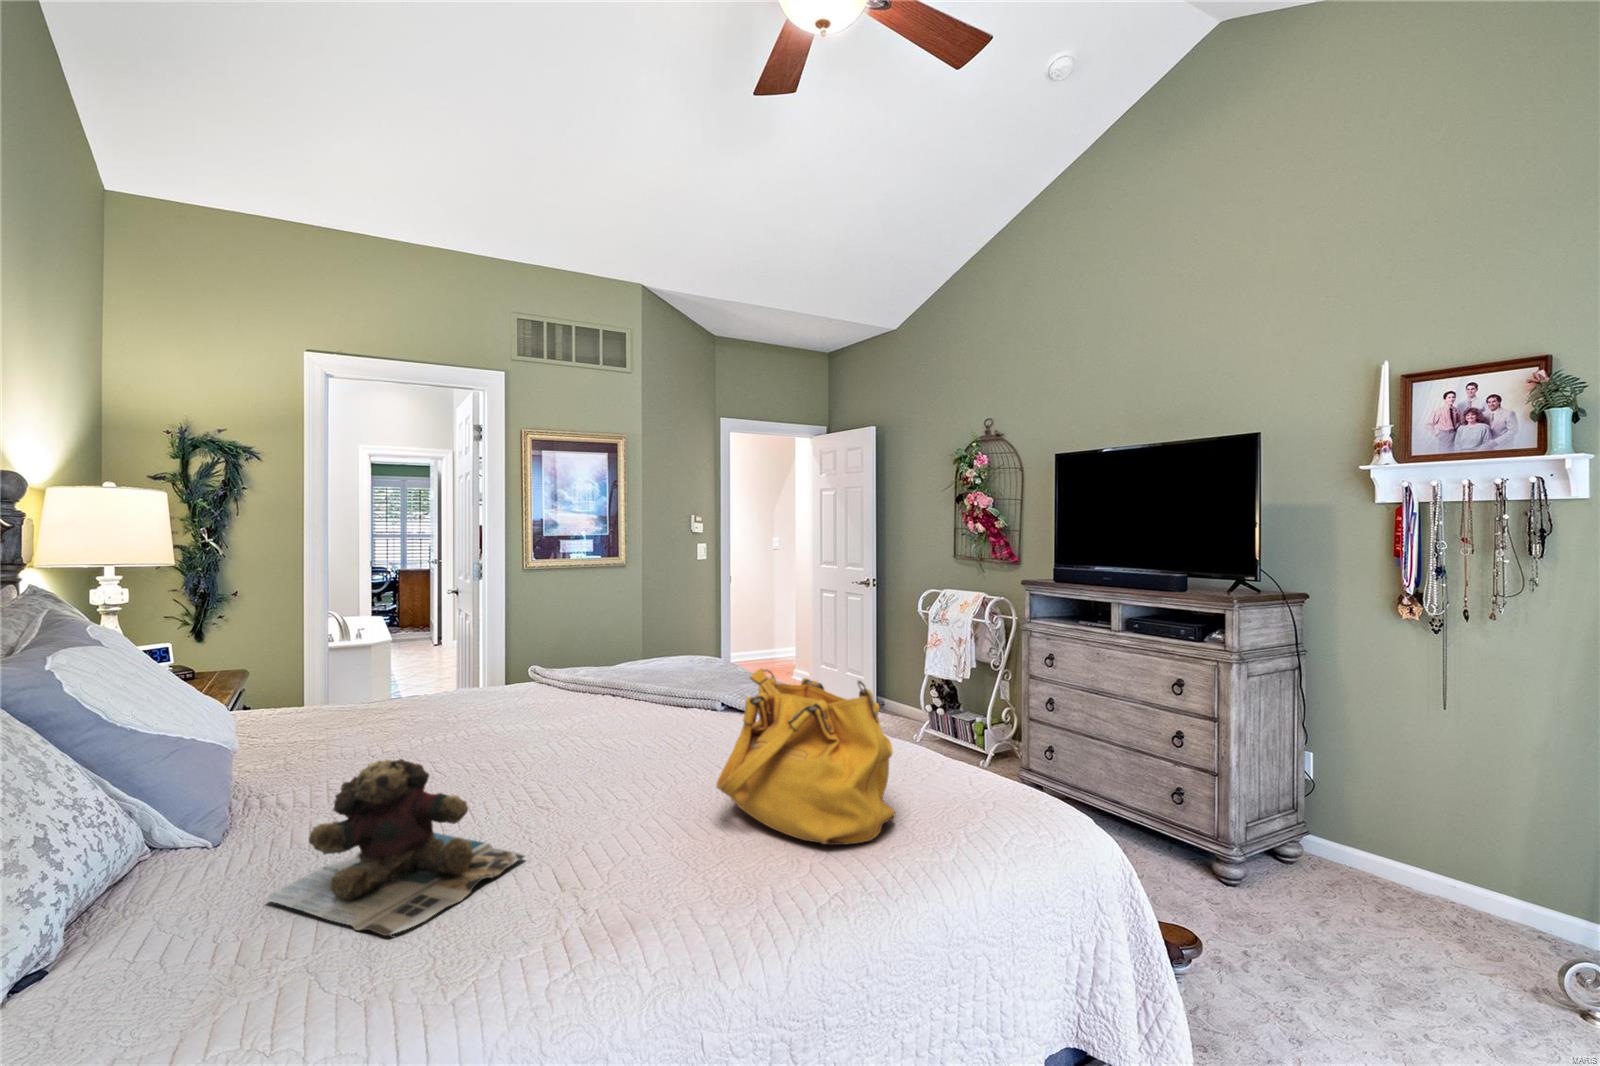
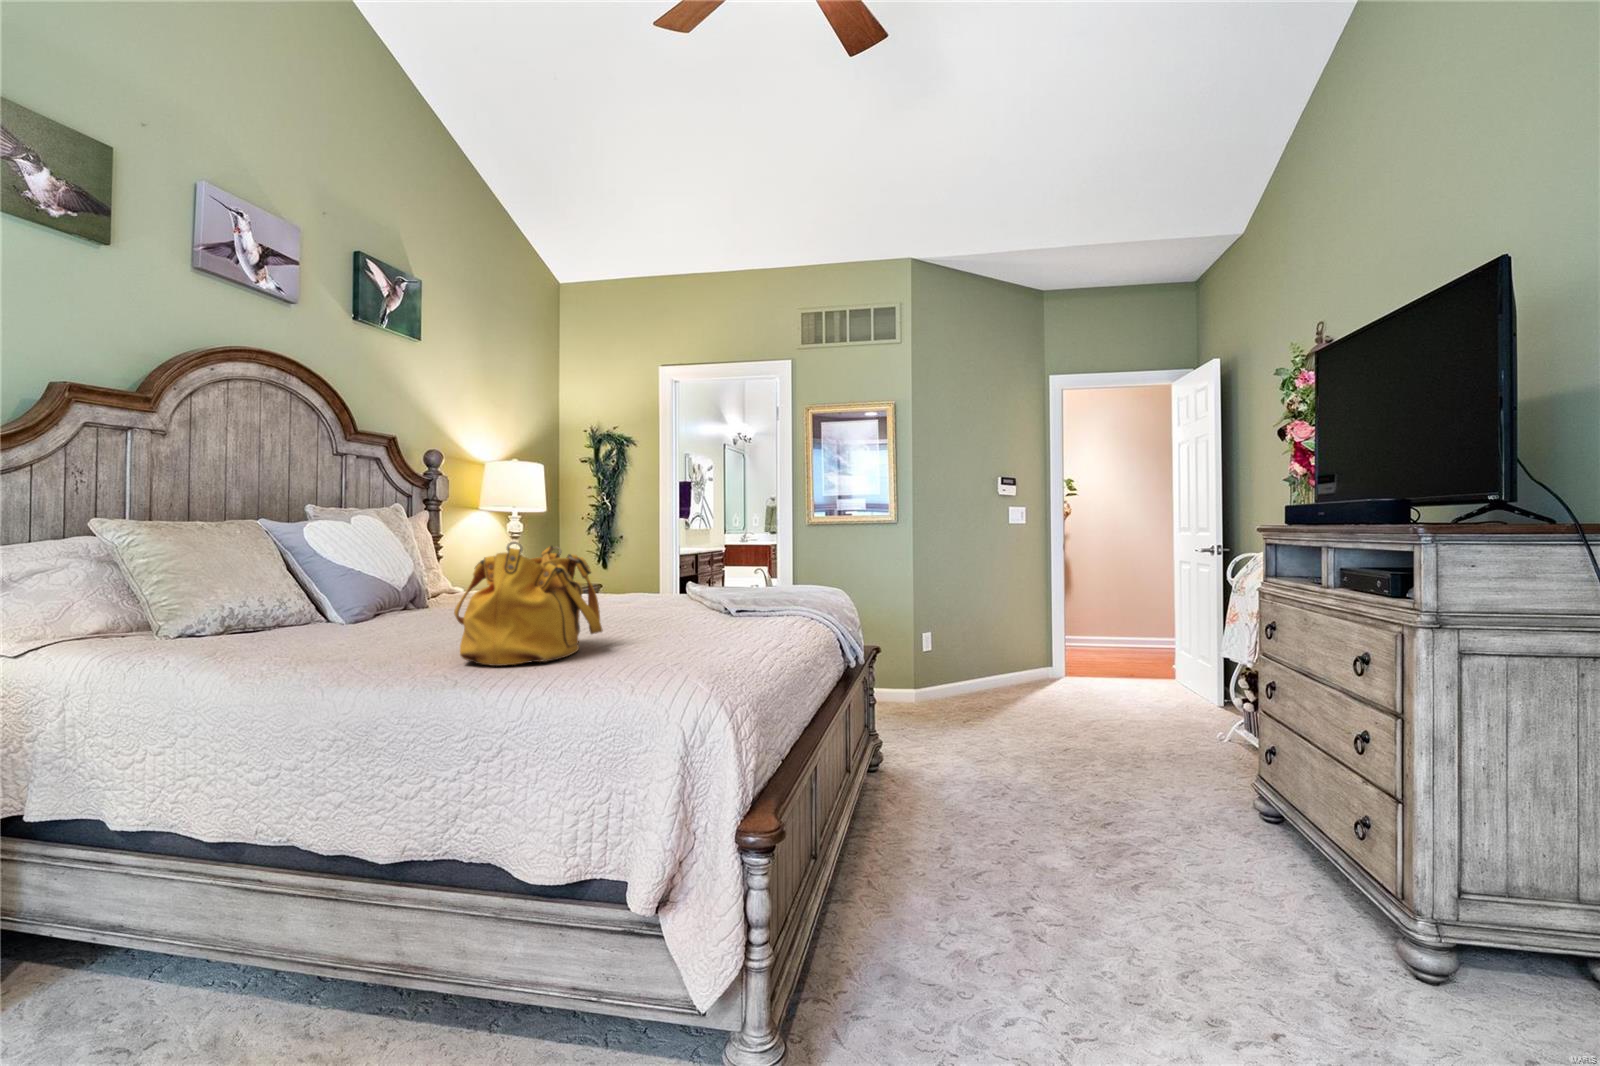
teddy bear: present [265,759,525,936] -> none [244,574,367,651]

